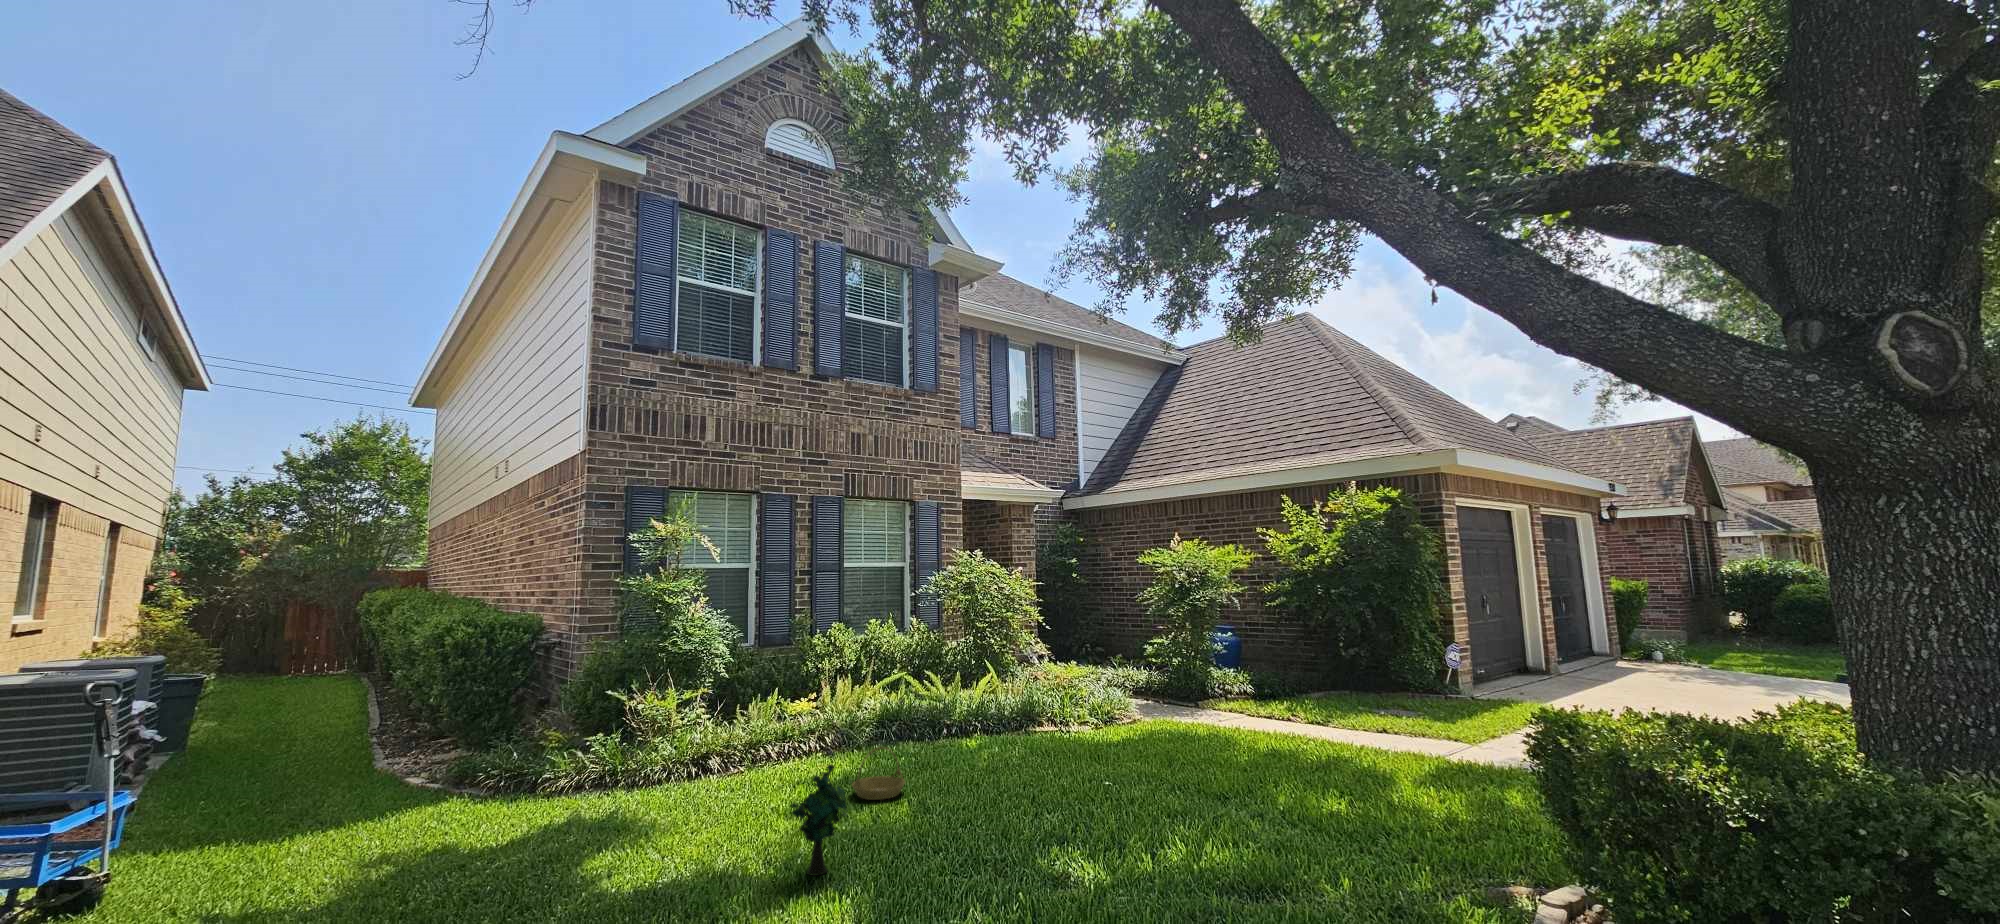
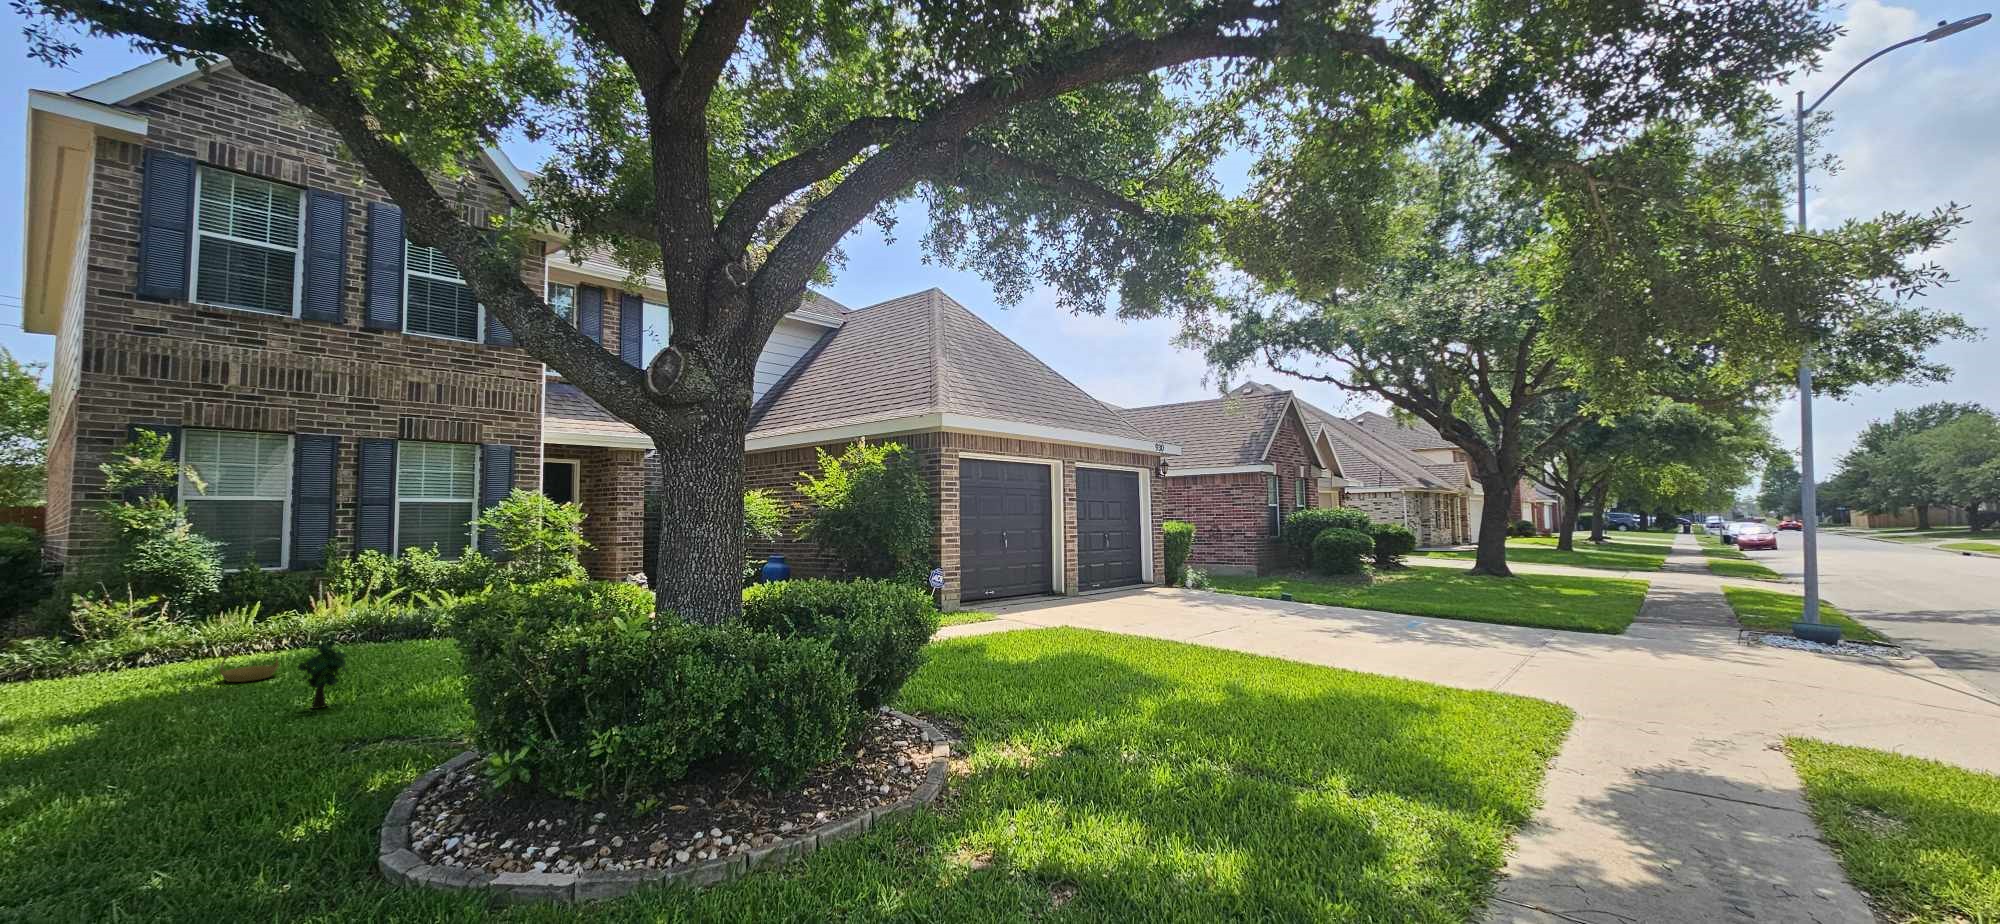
decorative plant: present [790,764,847,876] -> present [296,637,347,709]

